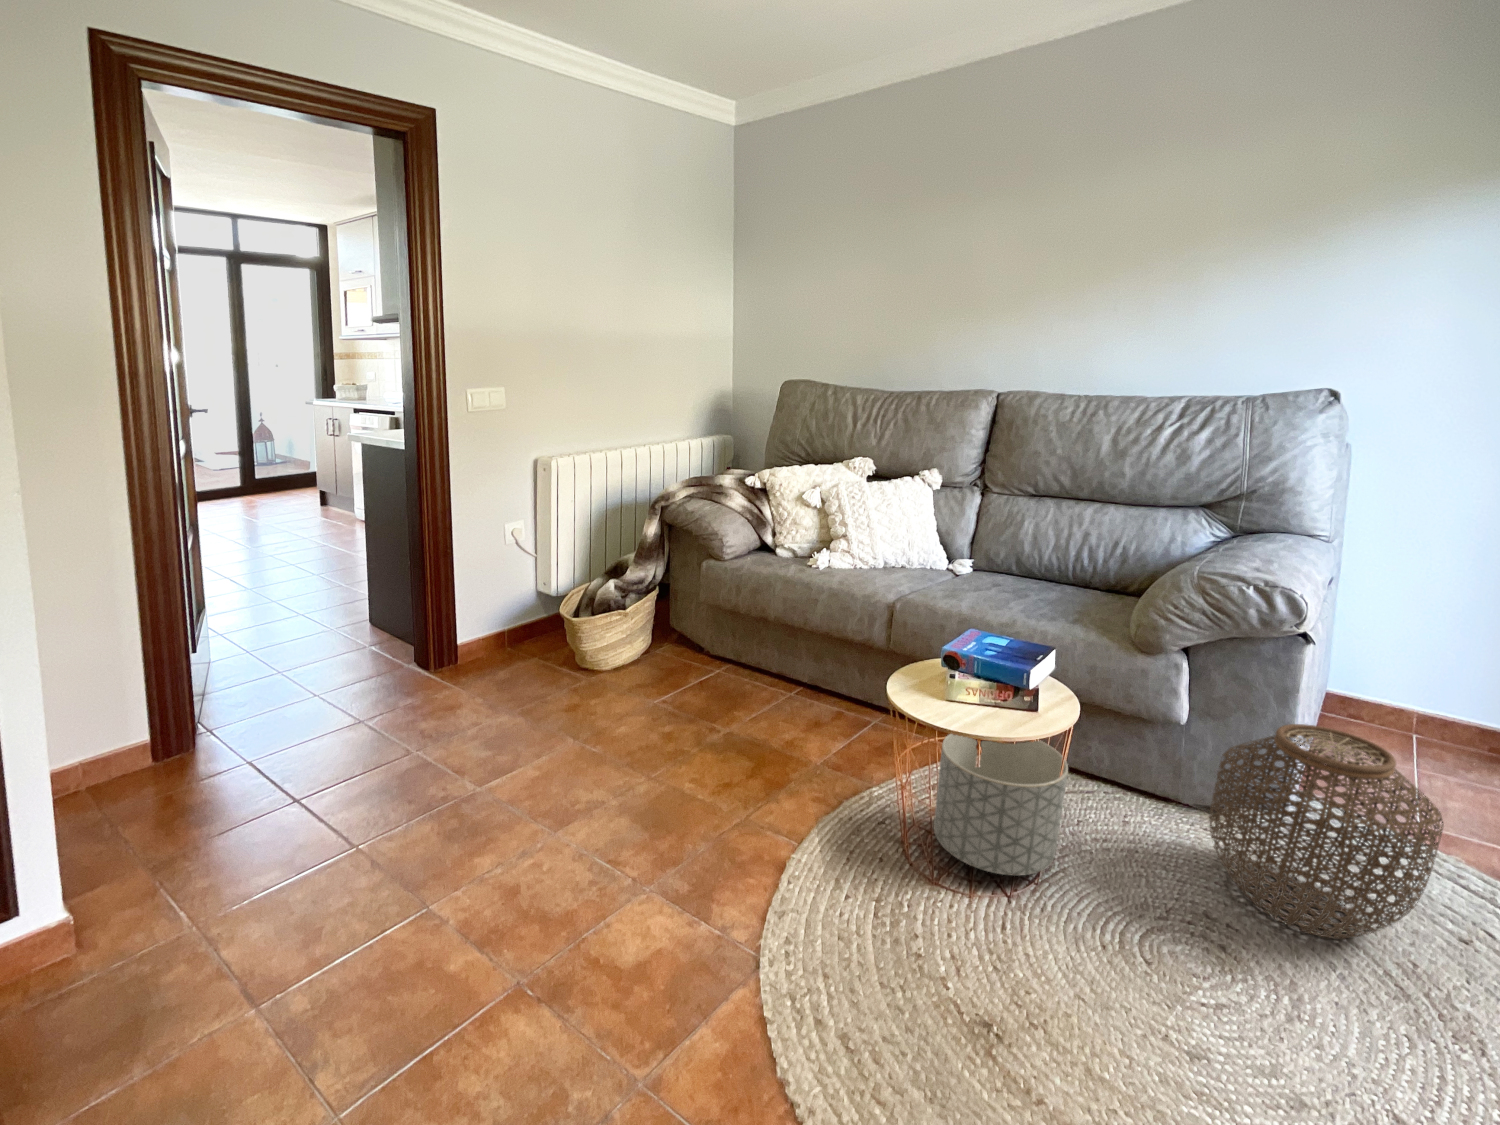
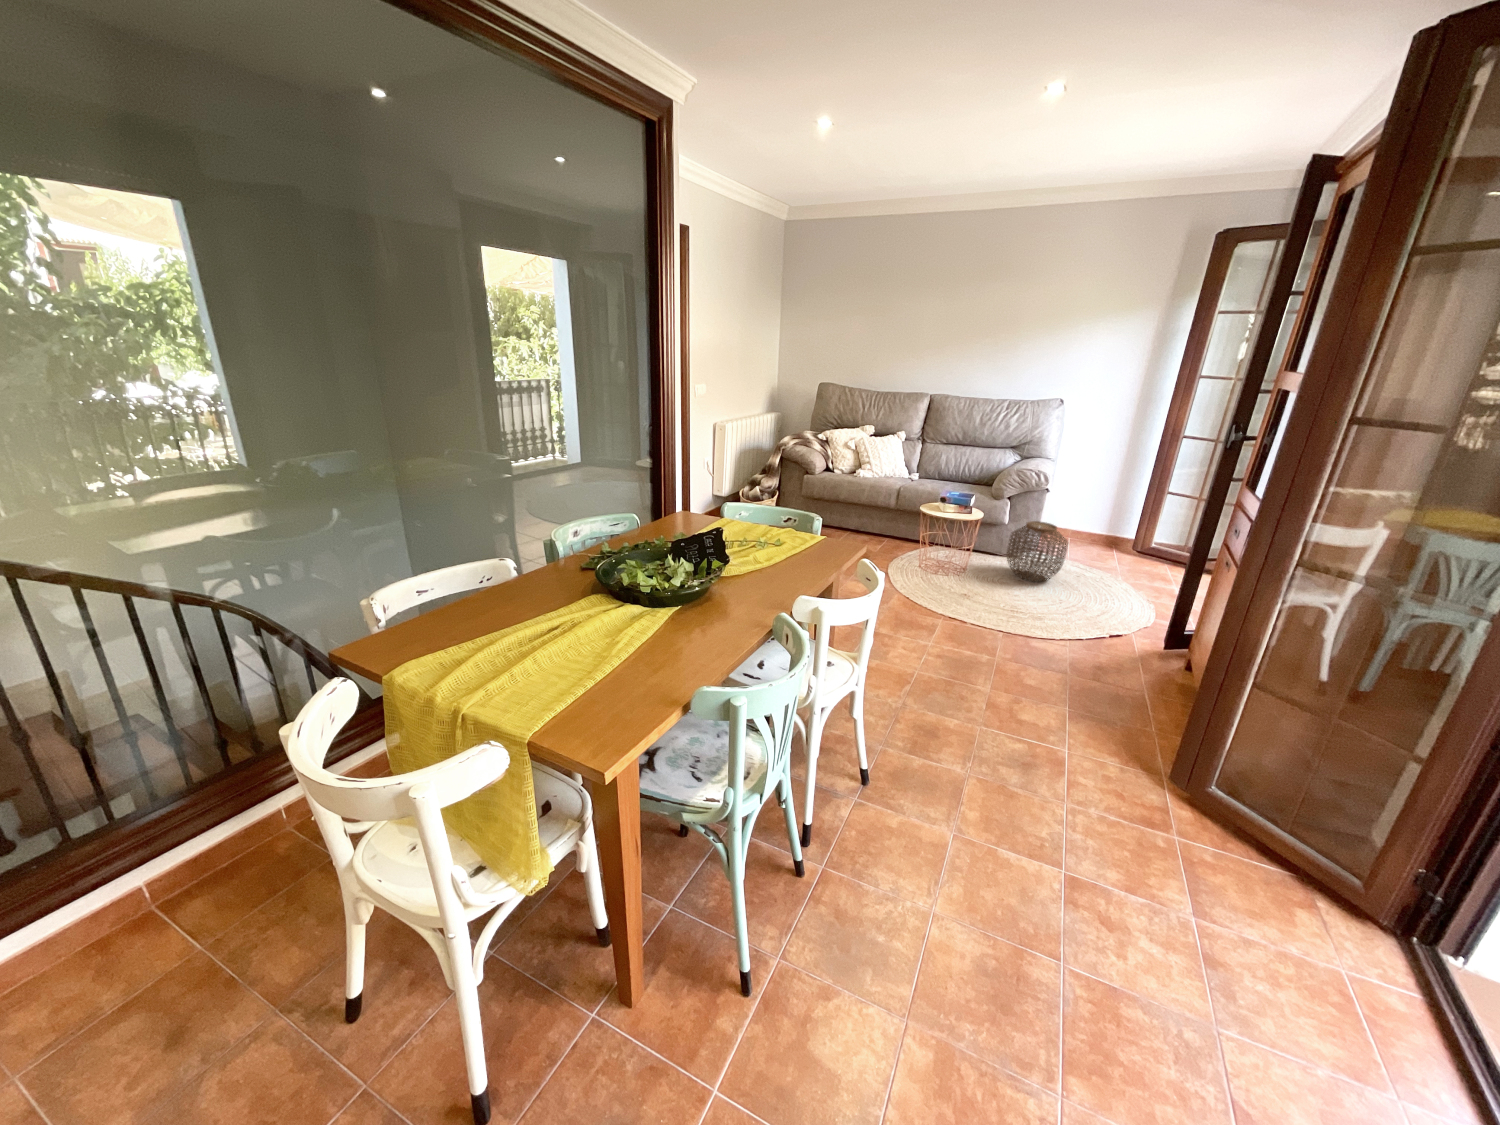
planter: present [934,734,1068,876] -> none [919,530,964,573]

